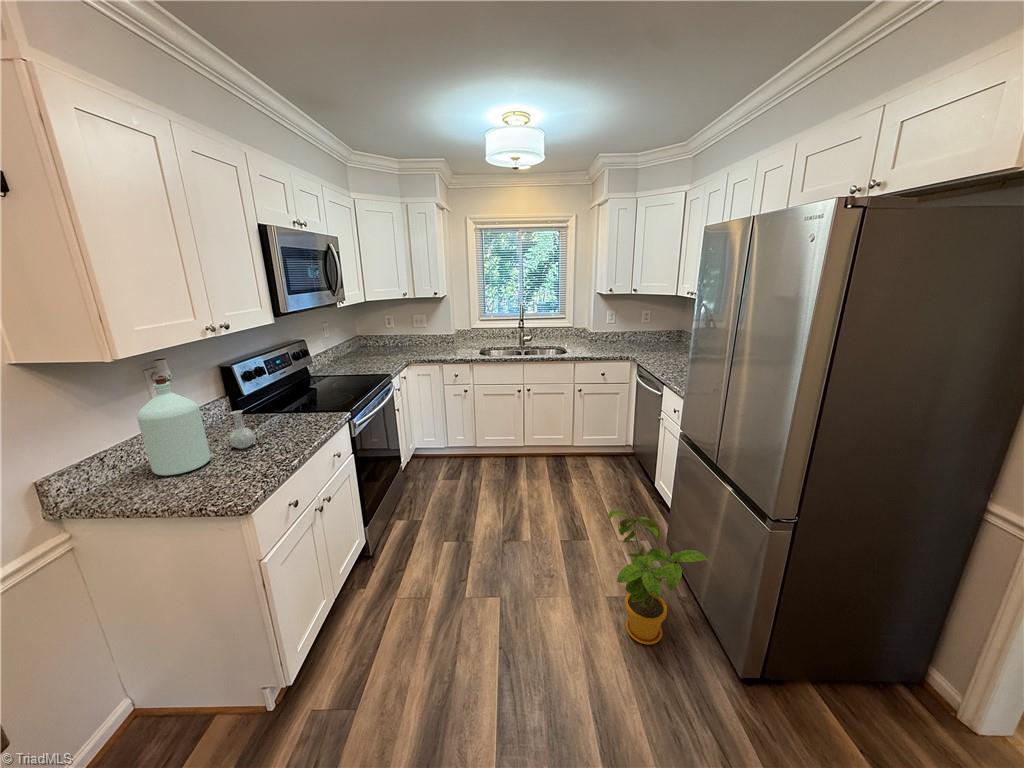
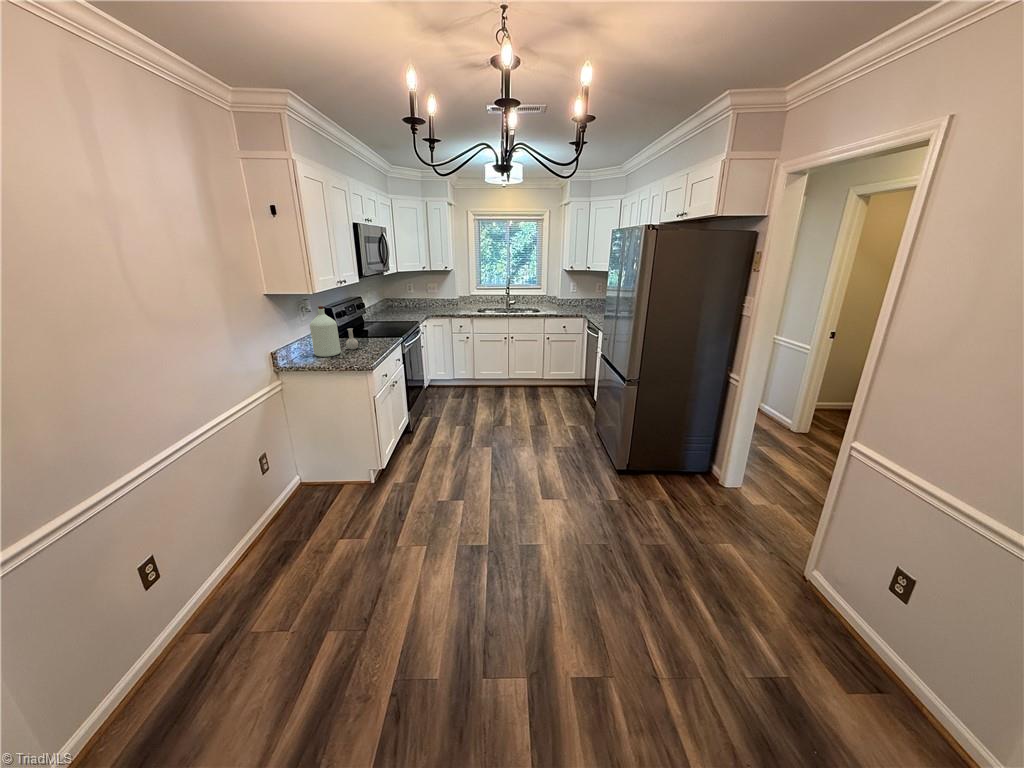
house plant: present [608,510,710,645] -> none [553,391,608,463]

